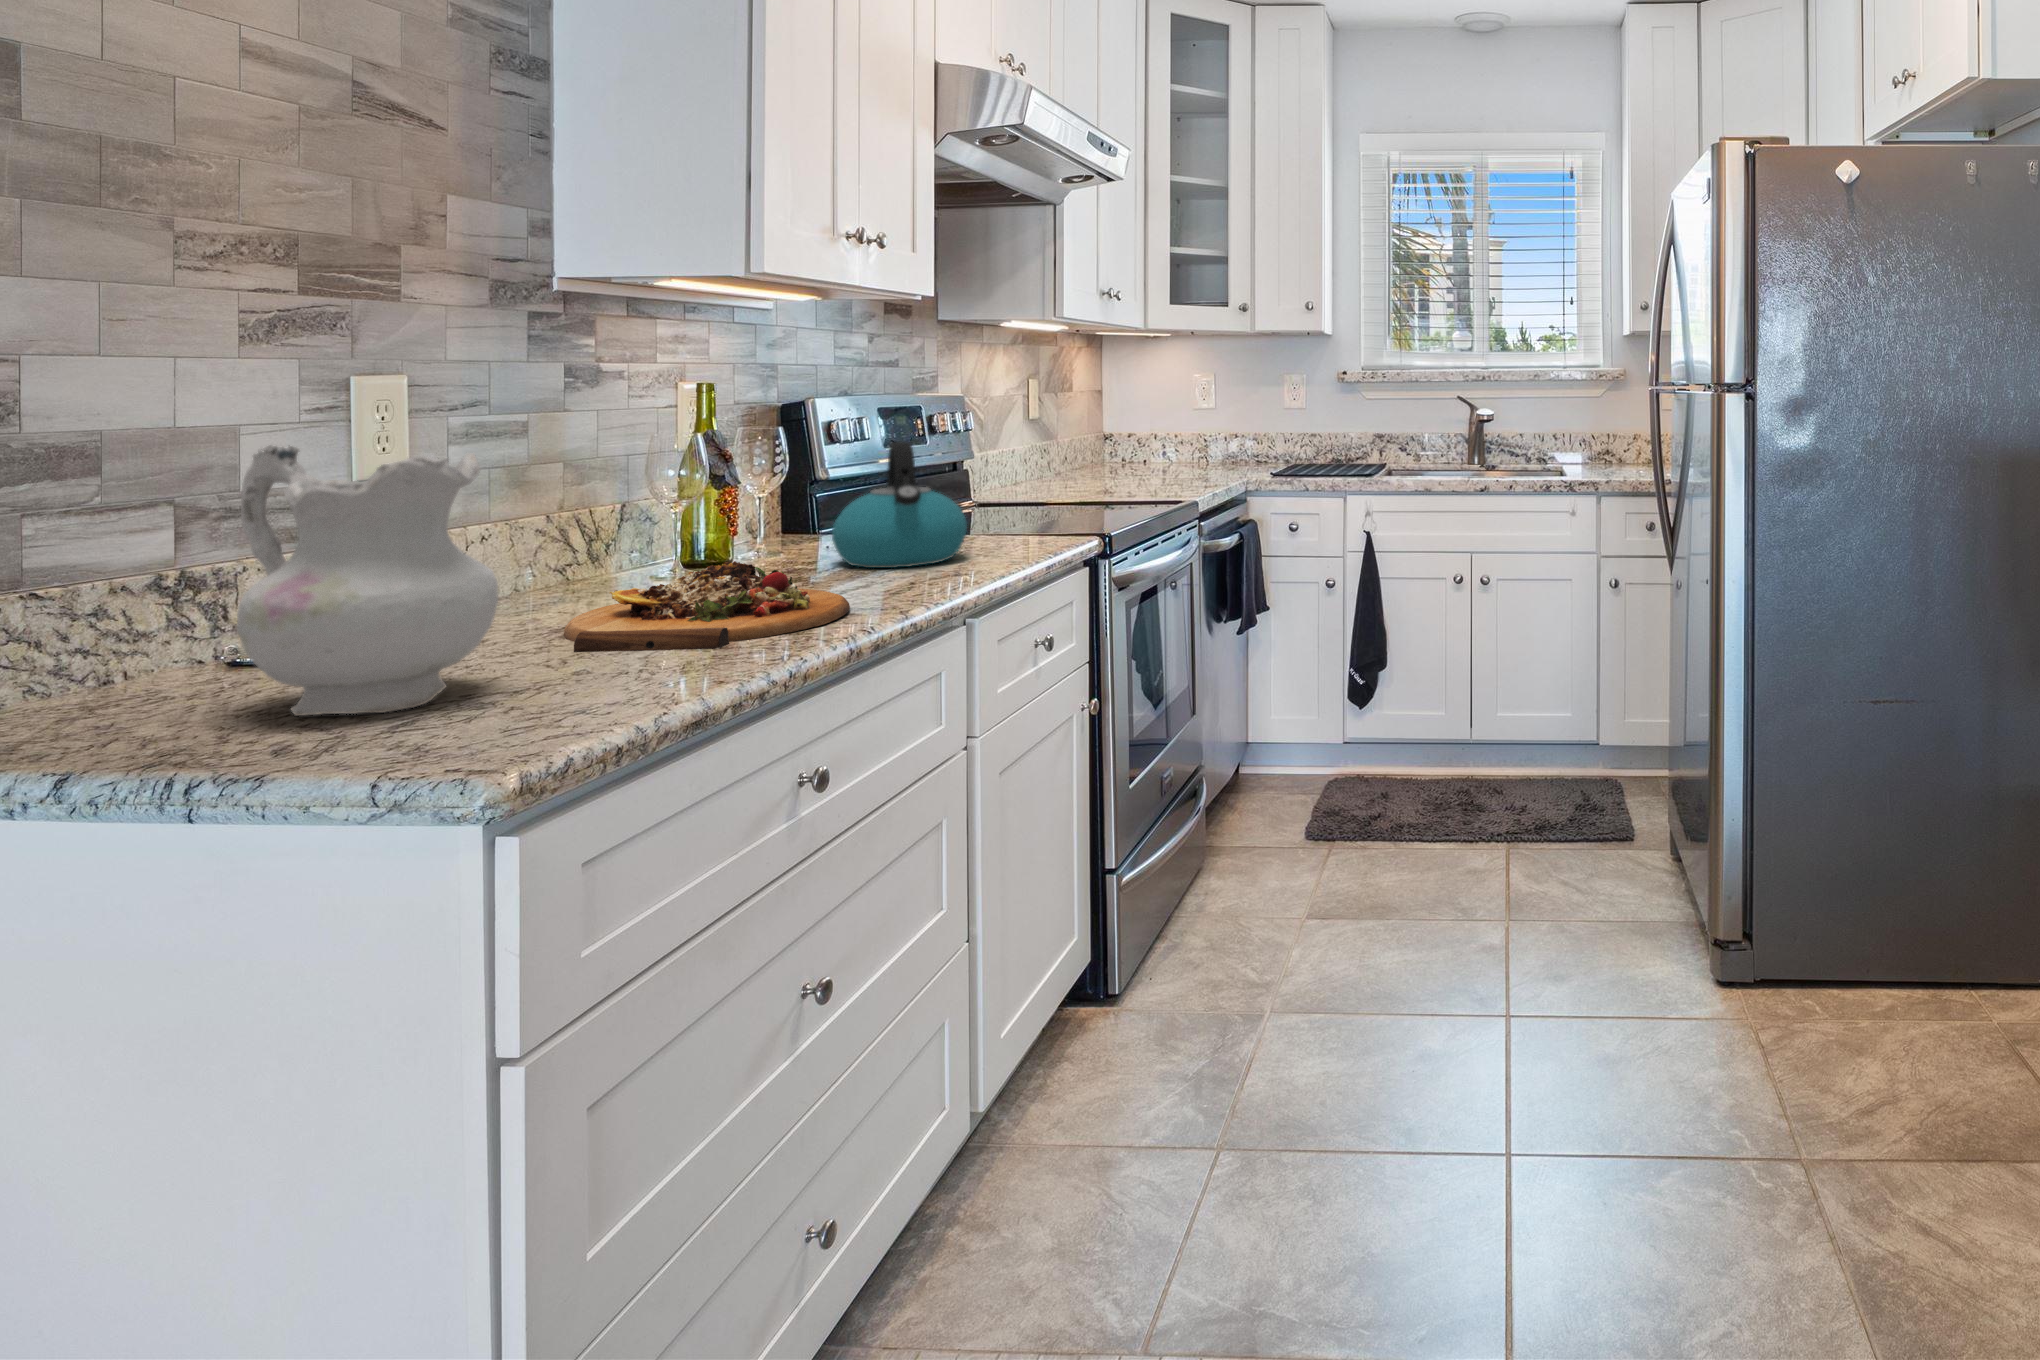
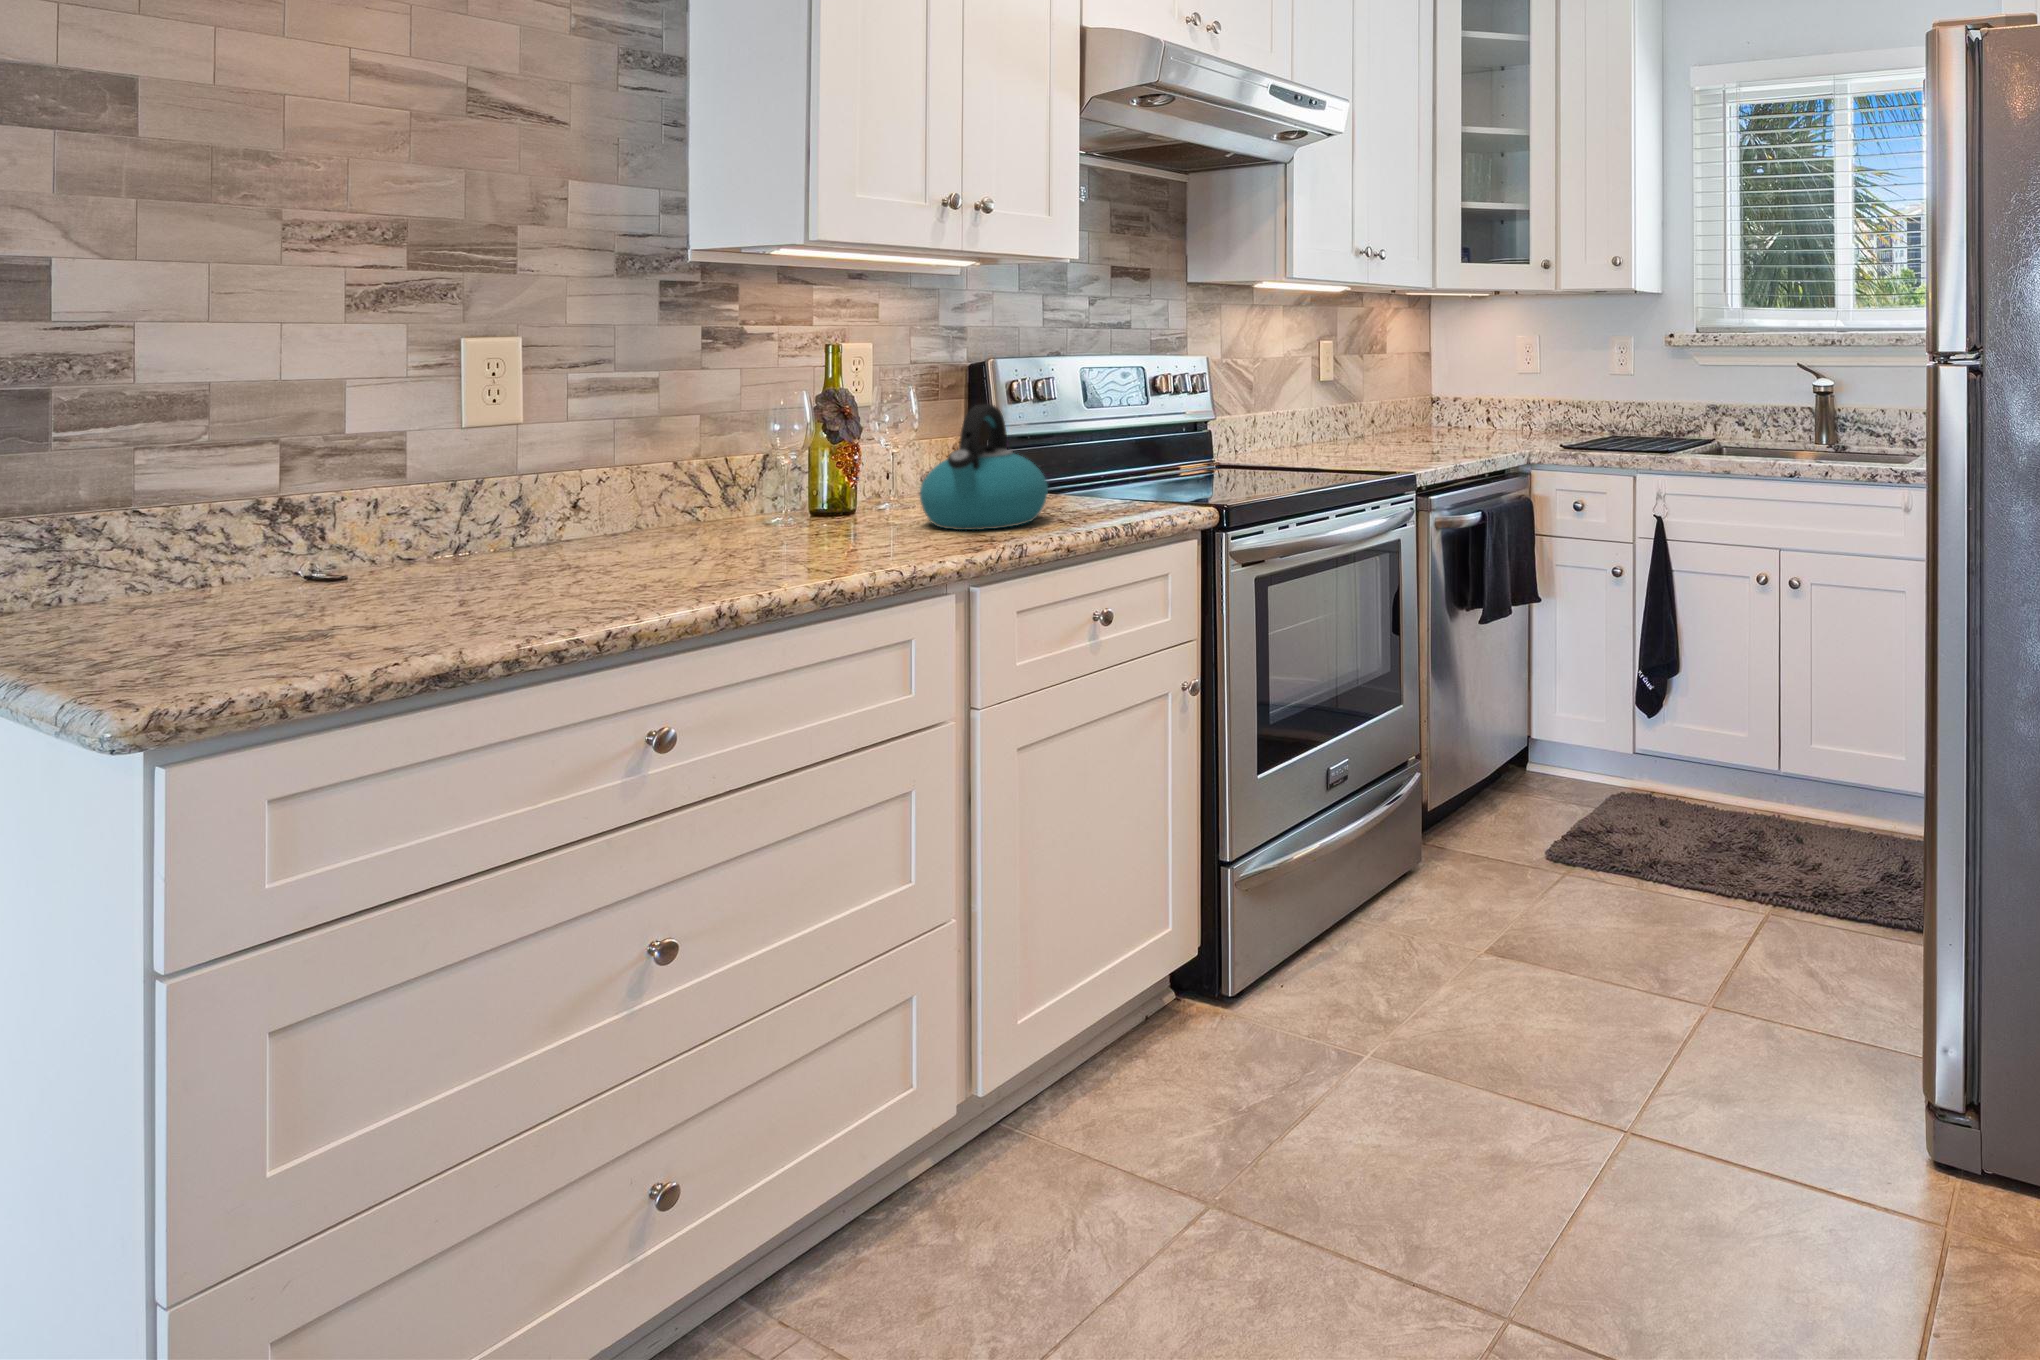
ceramic pitcher: present [237,445,499,716] -> none [150,397,383,638]
cutting board: present [563,561,850,652] -> none [514,517,813,605]

